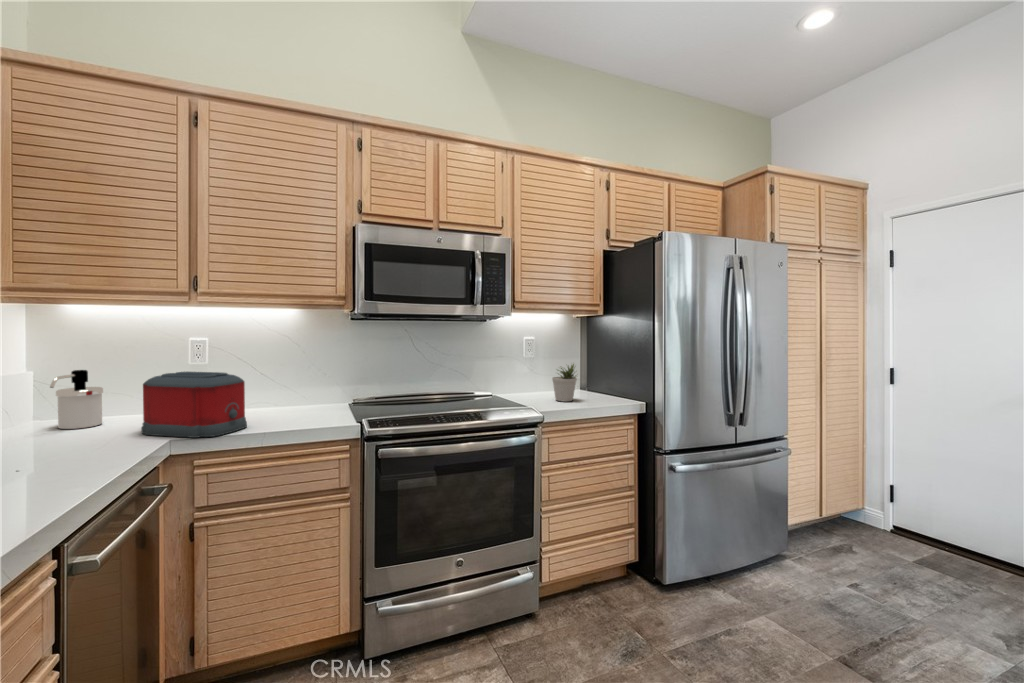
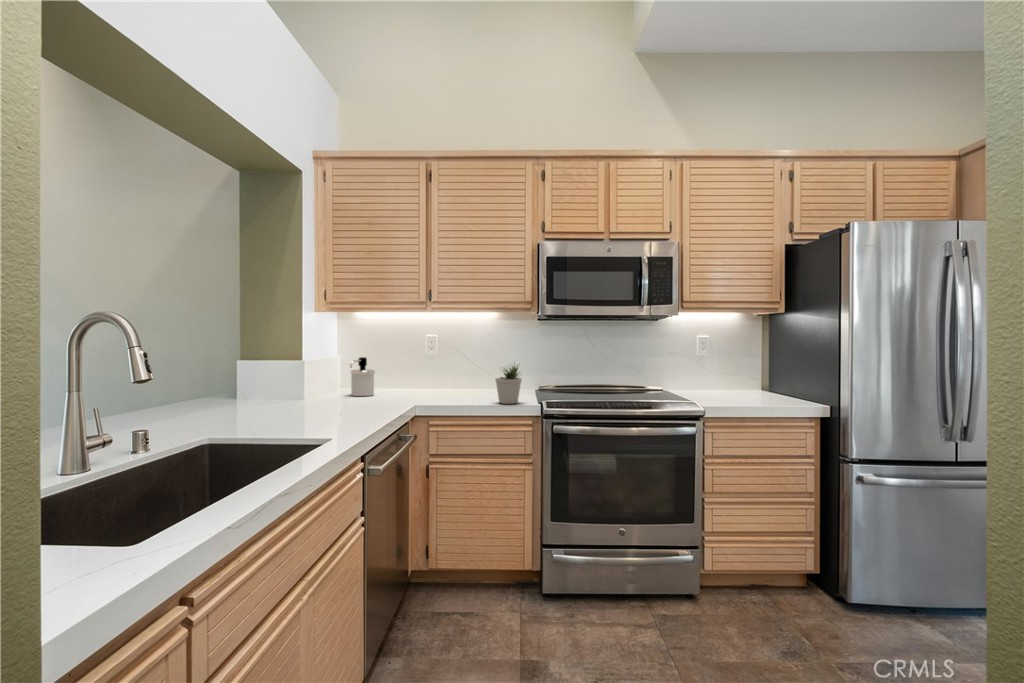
potted plant: present [552,364,577,402] -> present [496,366,521,404]
toaster: present [141,372,247,438] -> none [398,359,461,404]

